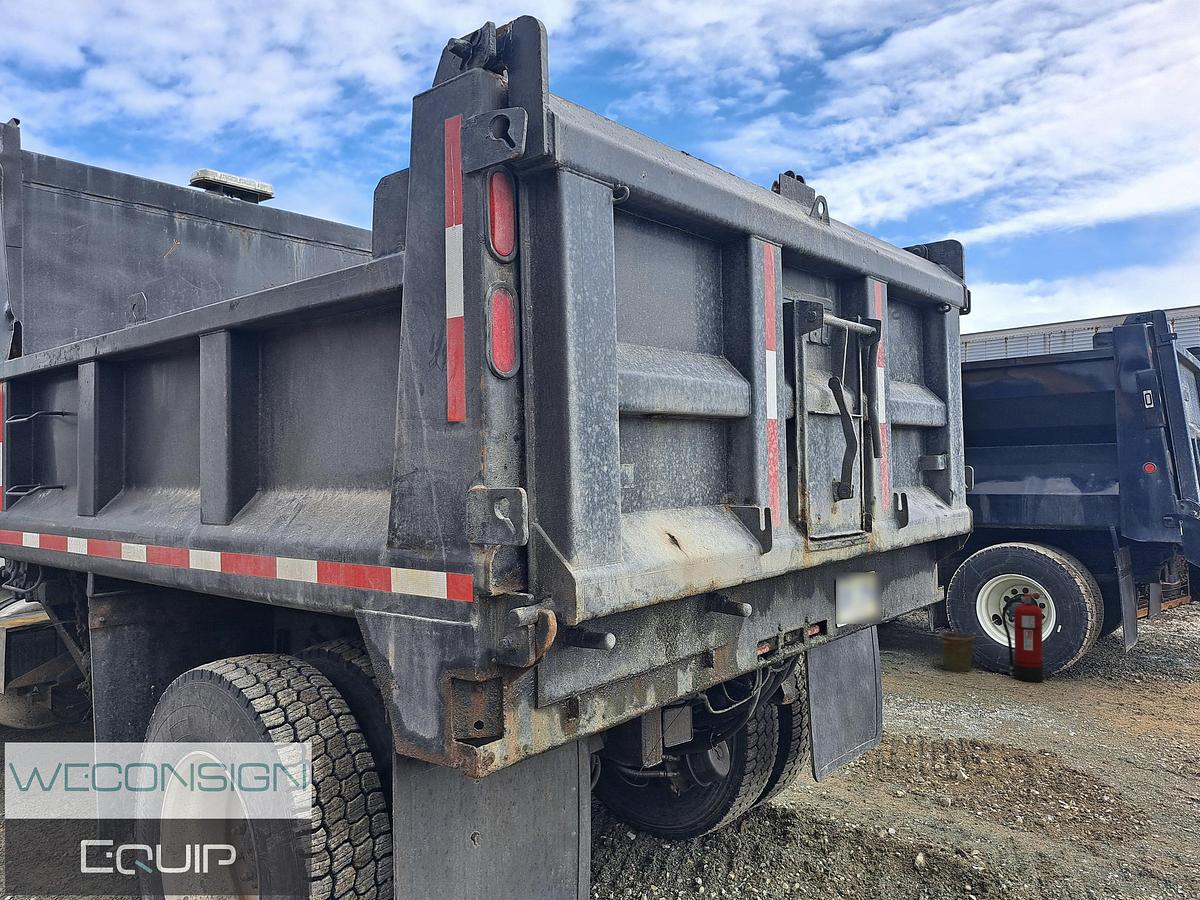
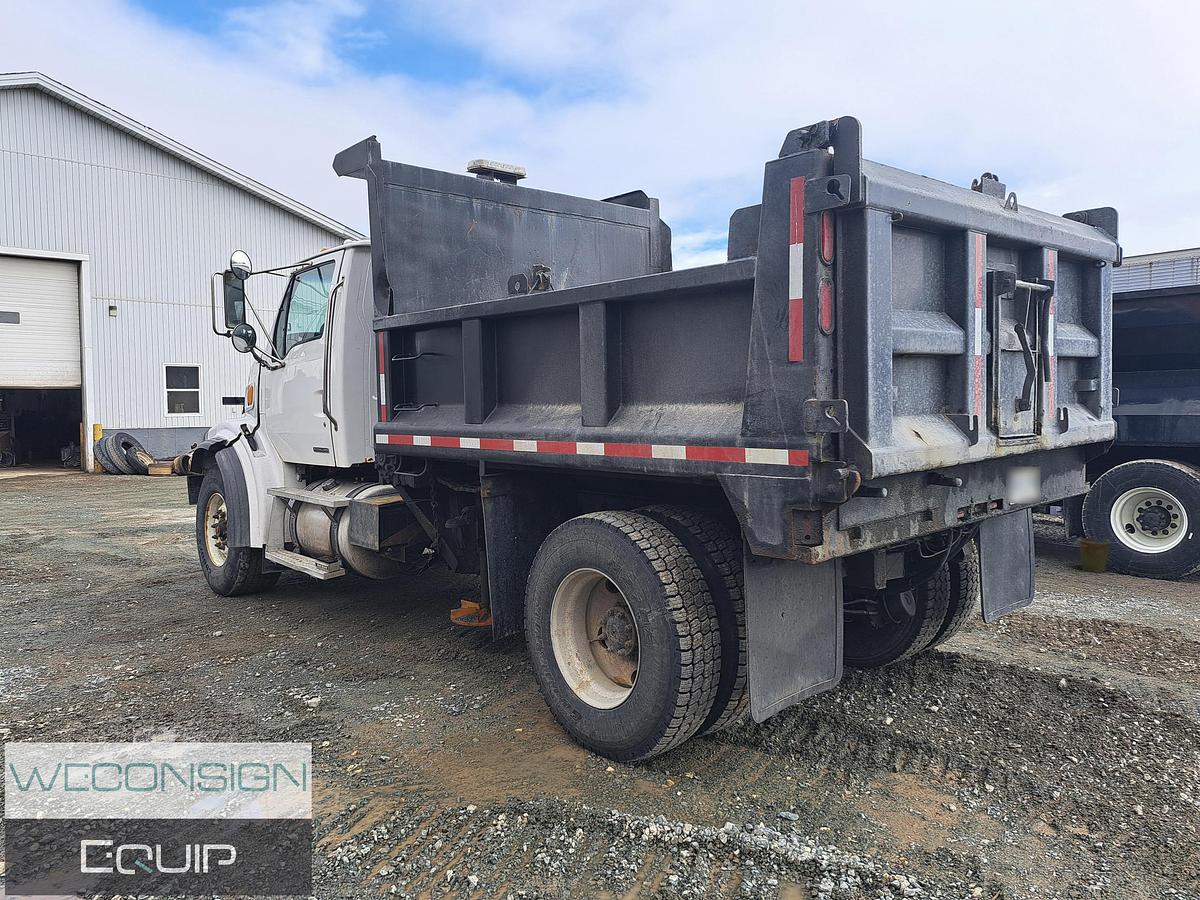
fire extinguisher: present [1002,594,1045,682] -> none [1138,504,1180,581]

